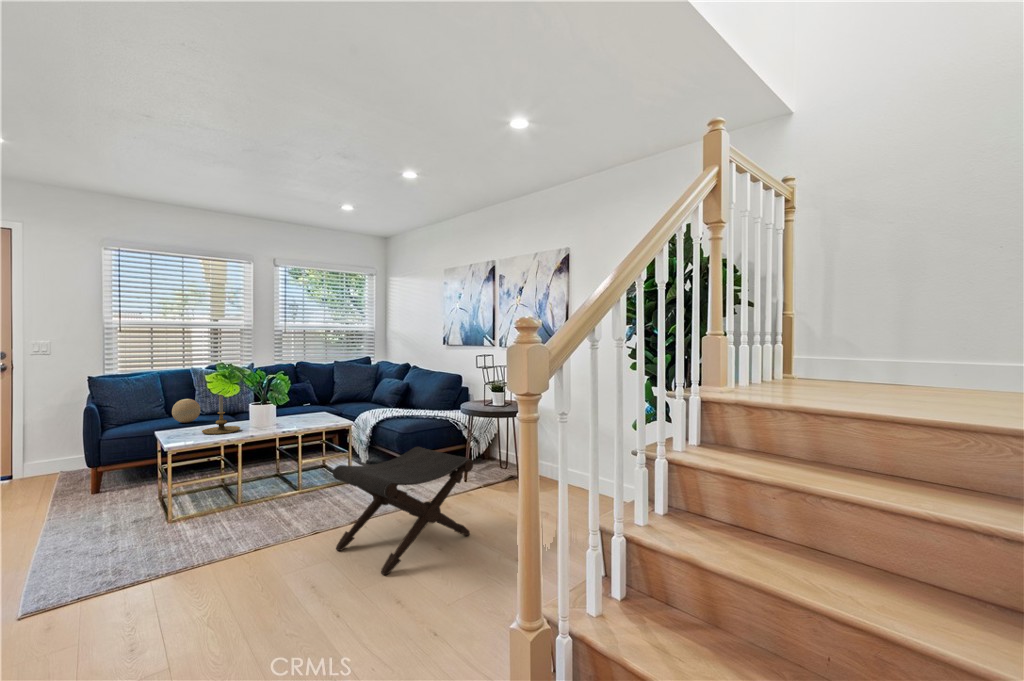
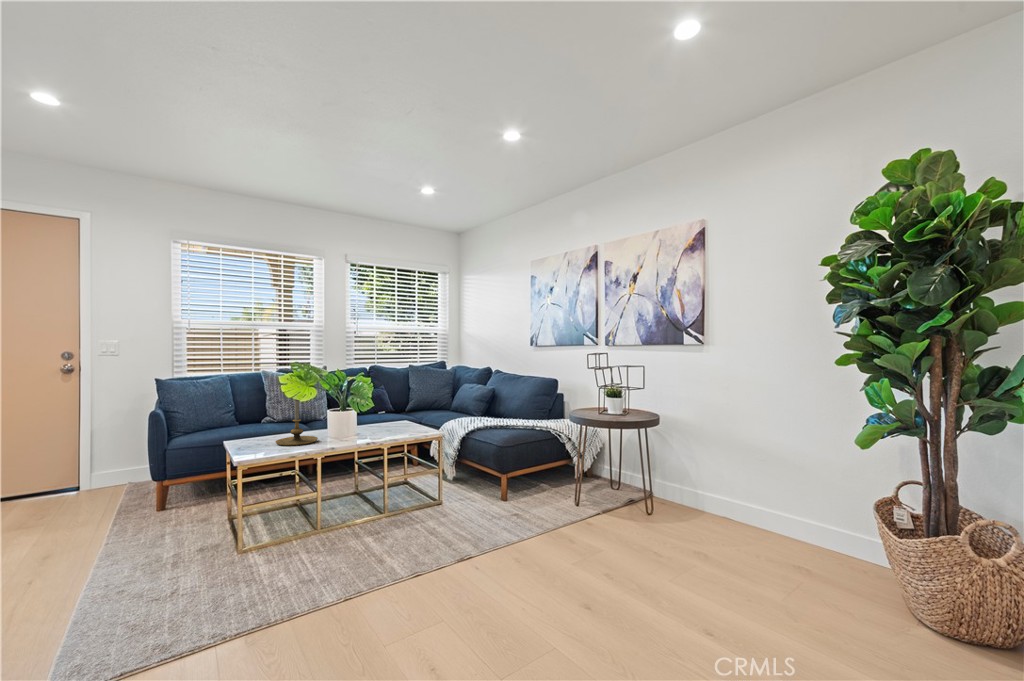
decorative orb: present [172,399,200,423] -> none [242,404,272,431]
footstool: present [333,447,473,575] -> none [441,466,618,649]

